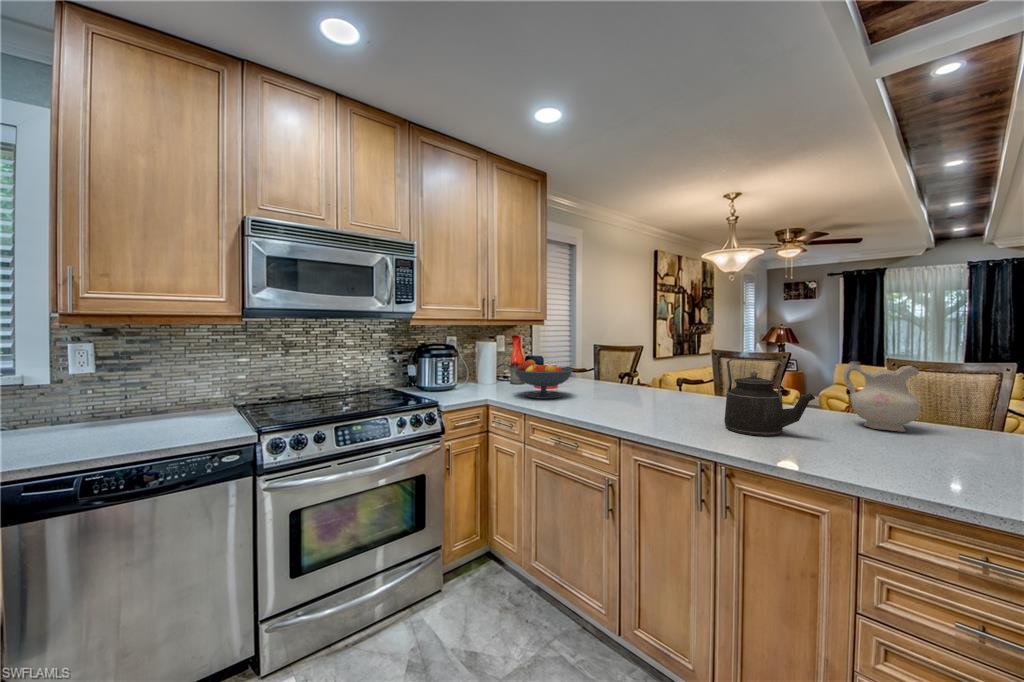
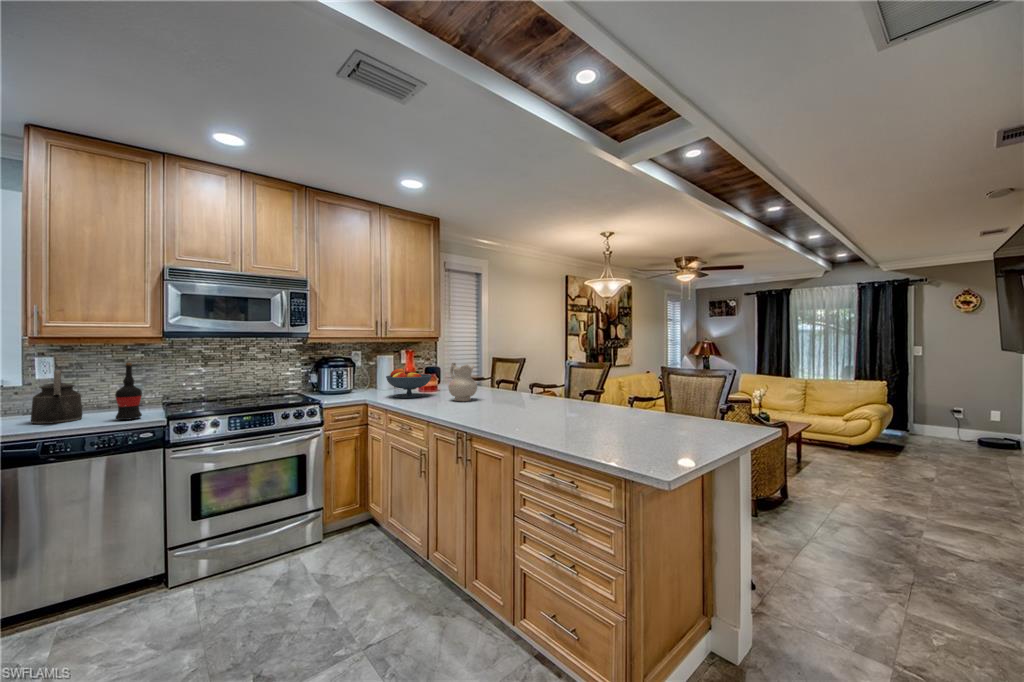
wine bottle: none [184,353,221,436] -> present [115,363,142,420]
kettle: present [724,359,815,436] -> present [31,370,82,424]
ceramic pitcher: present [843,362,920,432] -> present [448,363,477,401]

